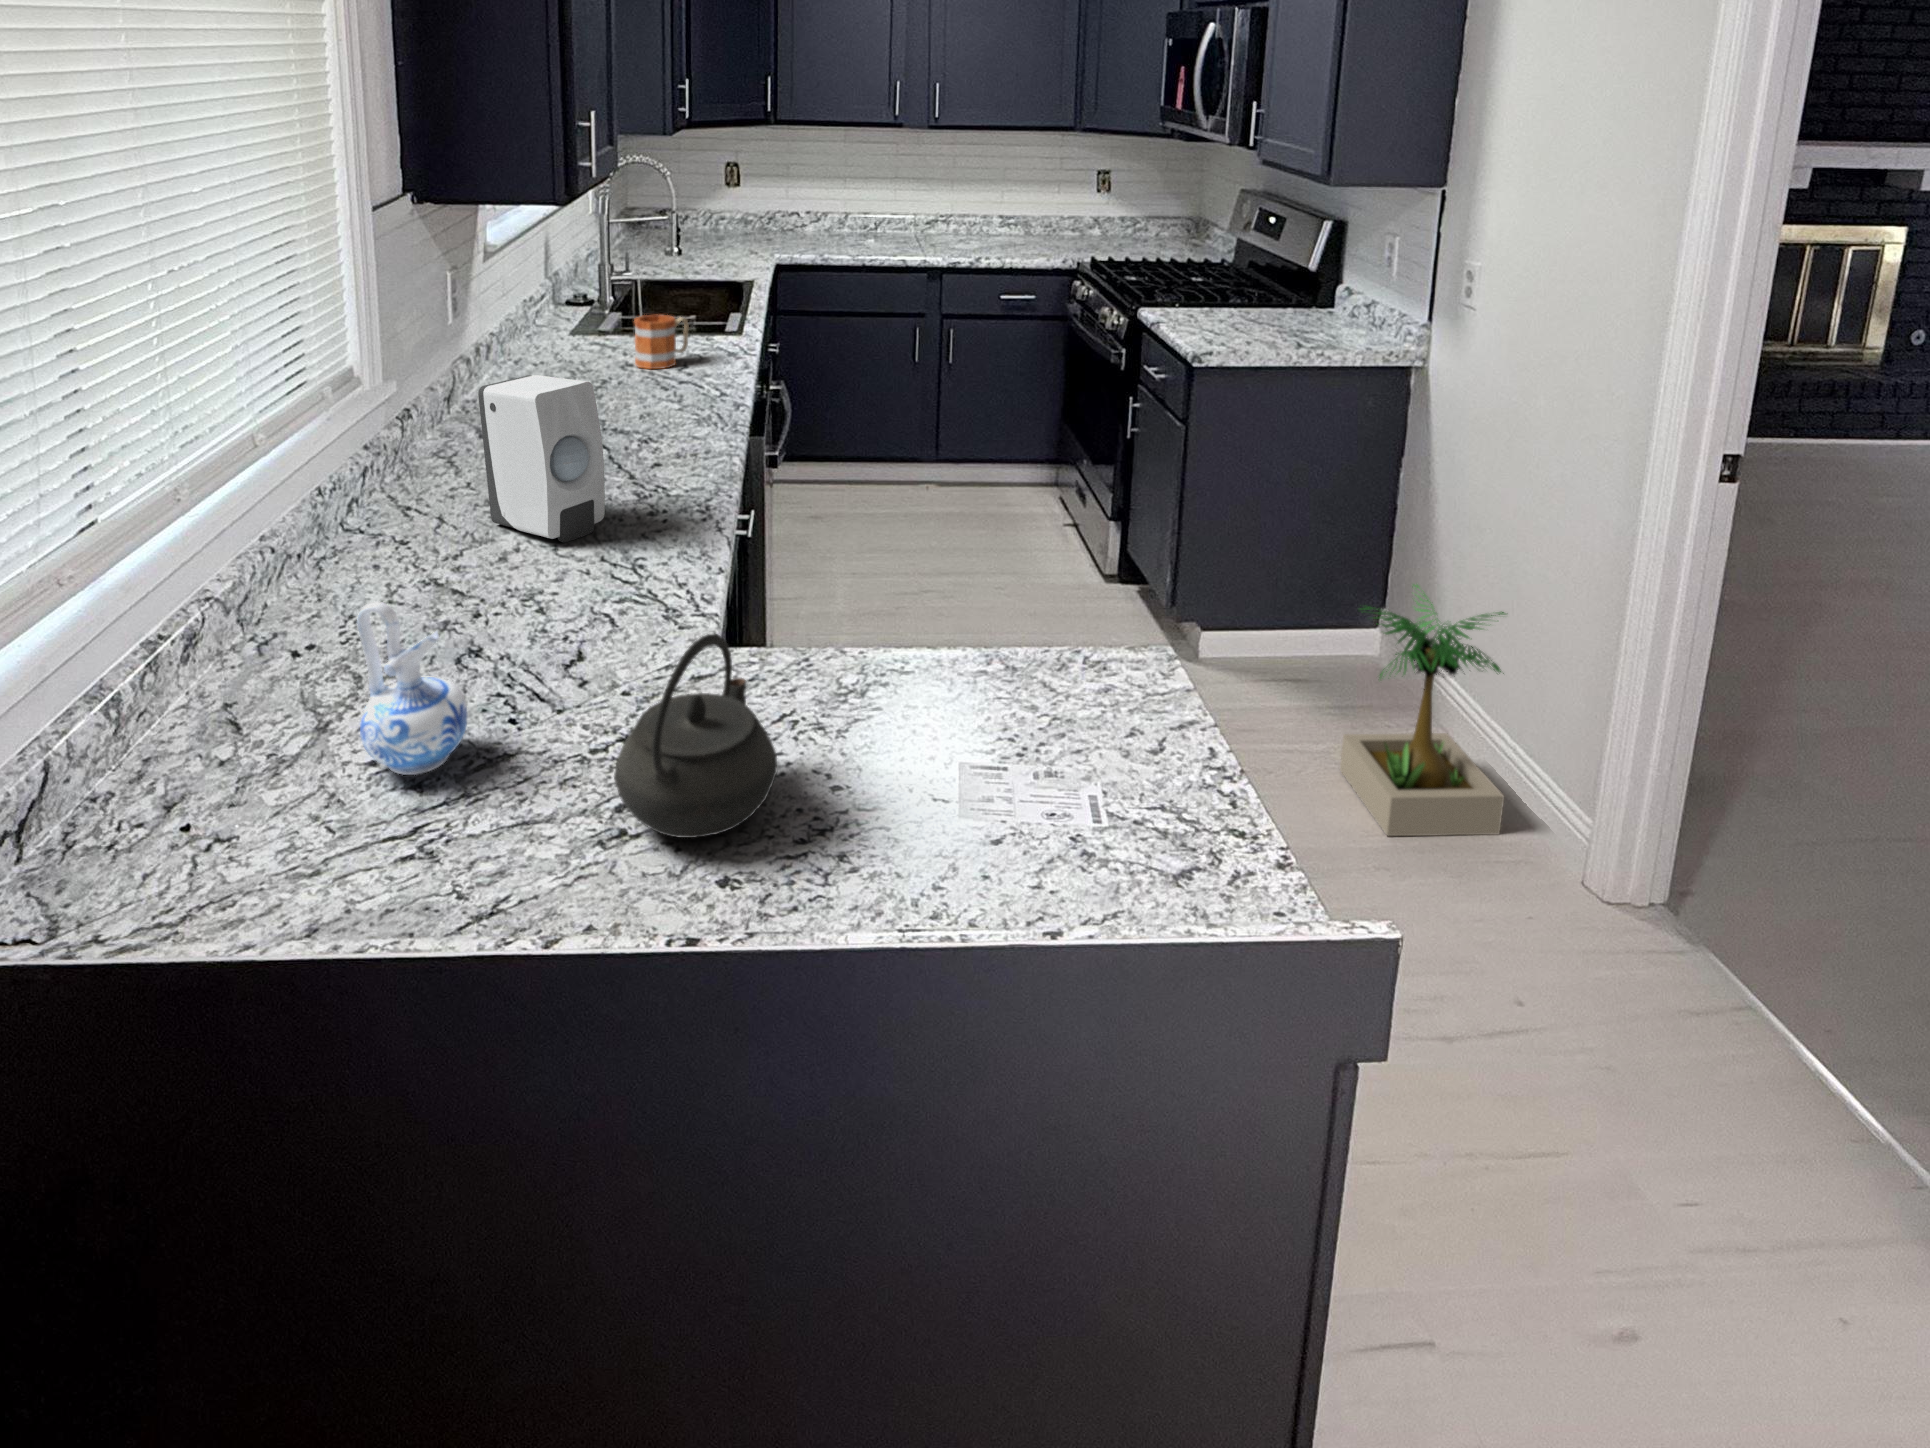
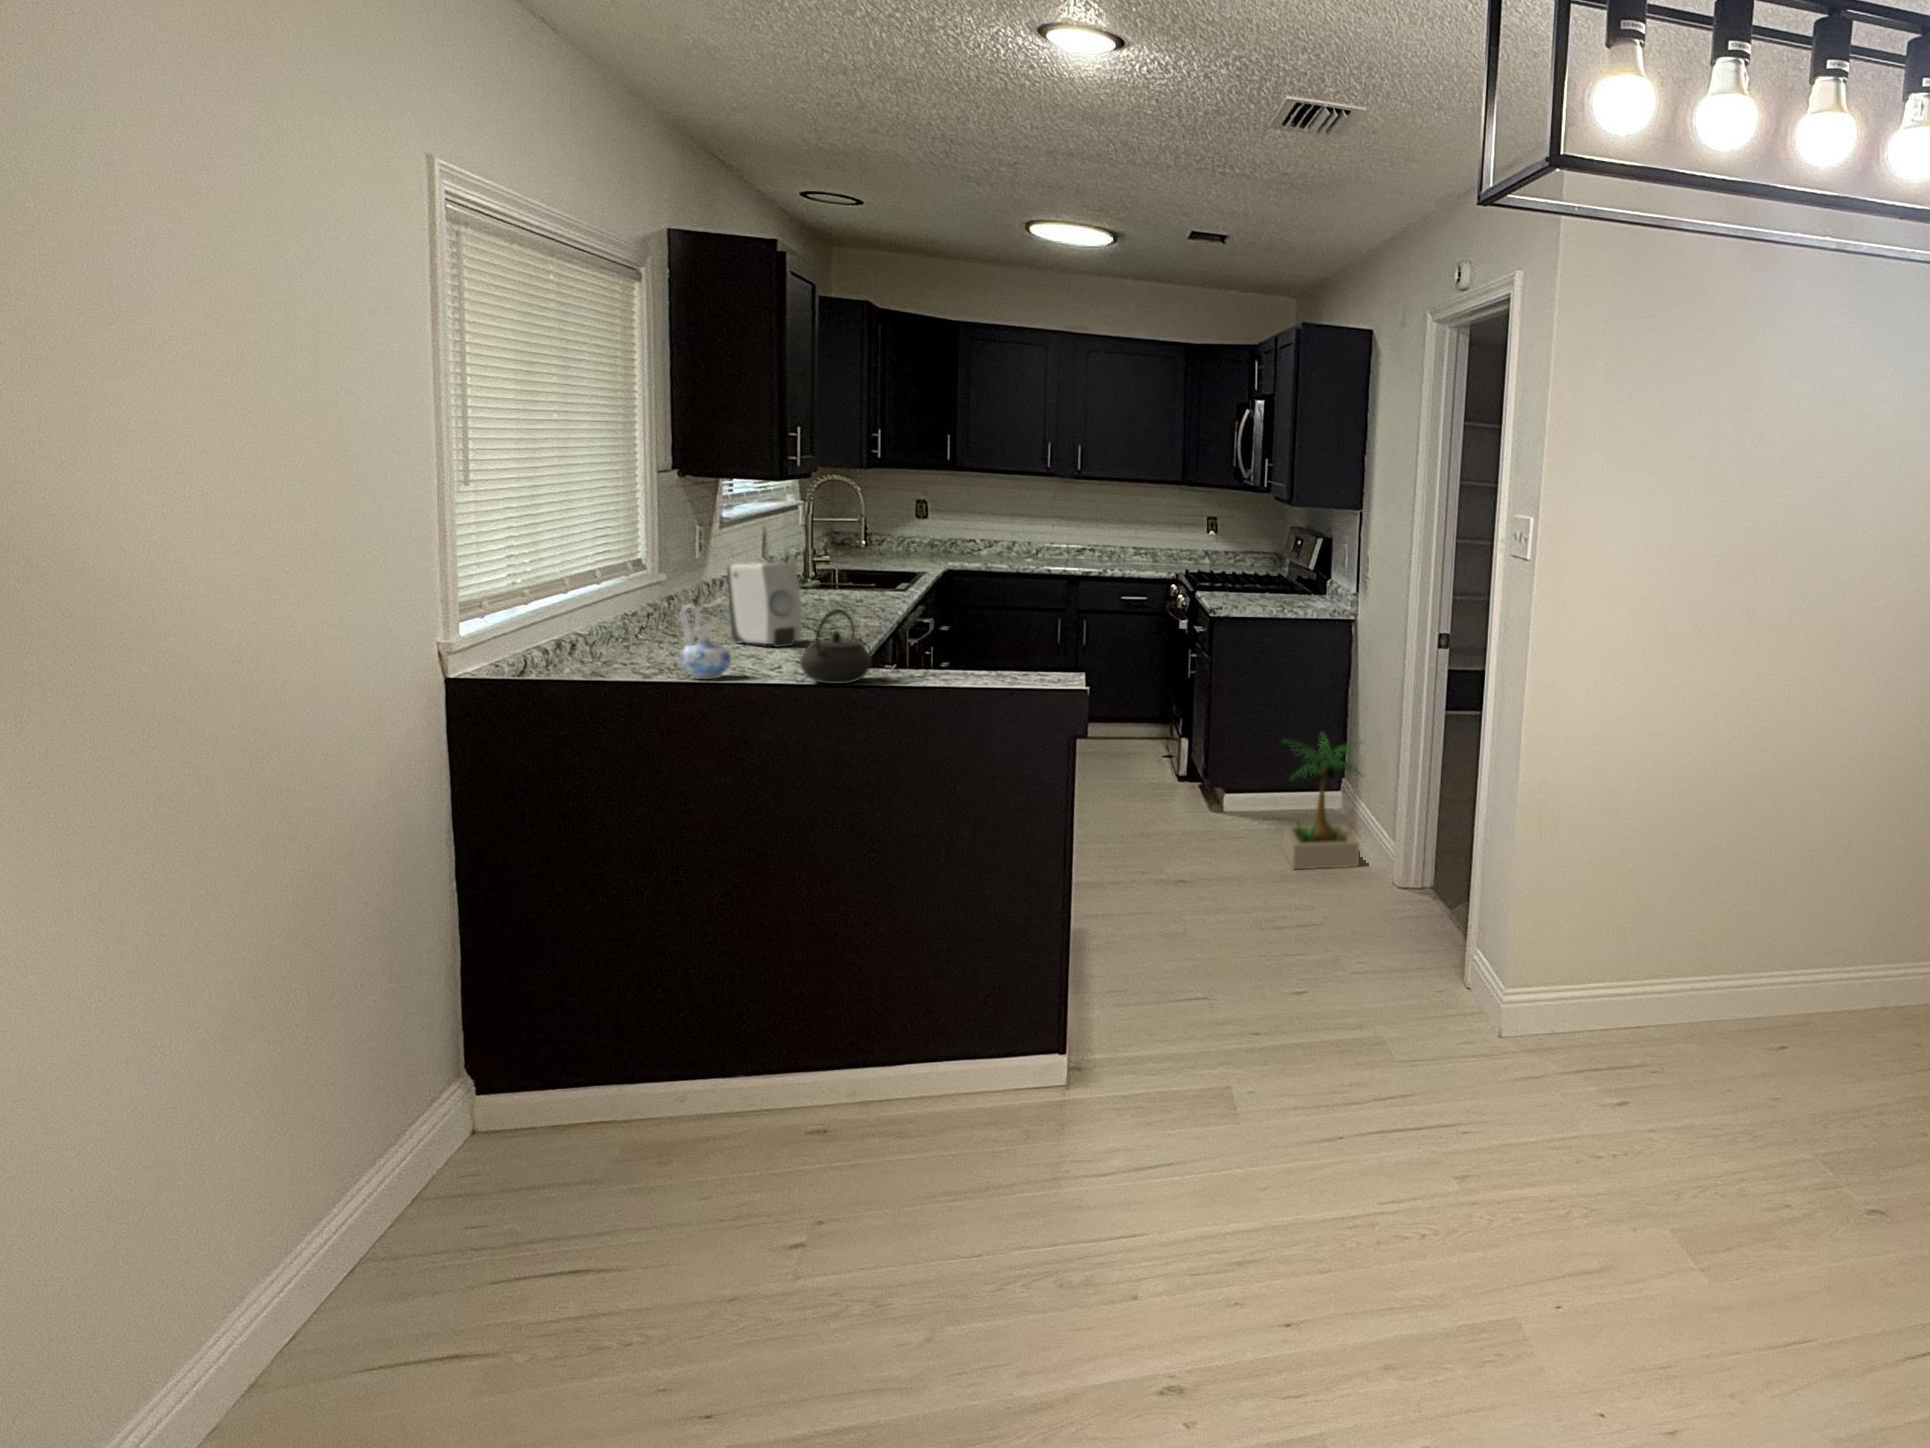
mug: present [634,315,689,369] -> none [828,573,868,606]

